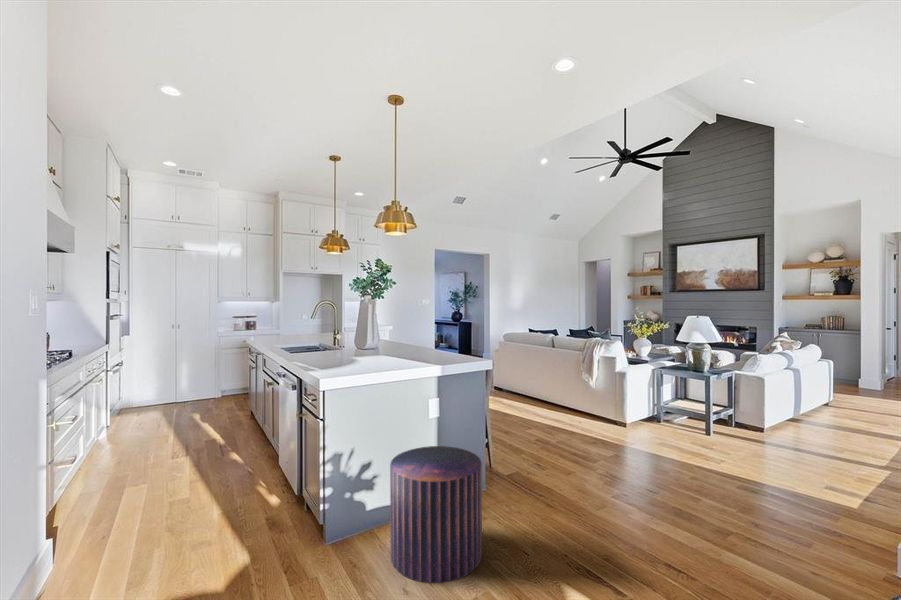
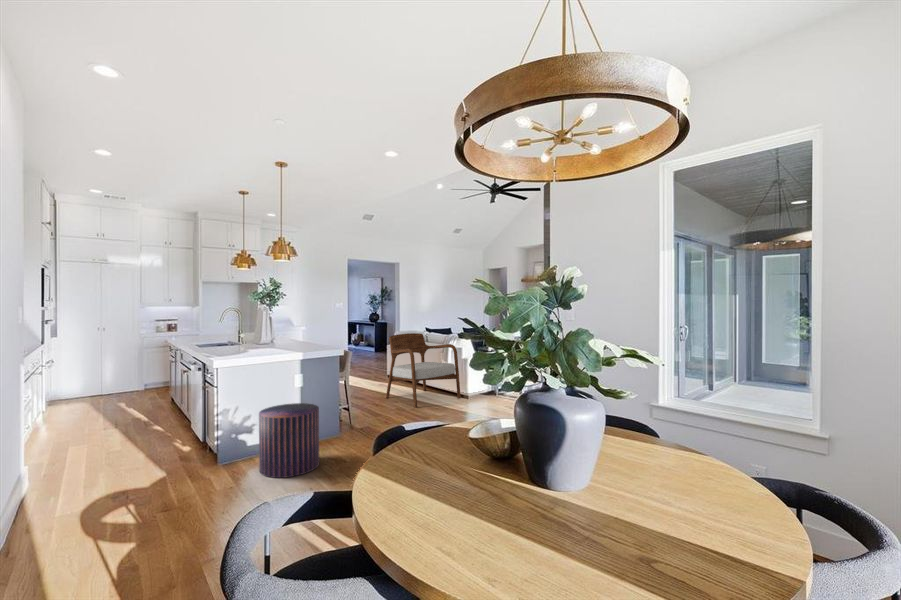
armchair: none [509,336,610,438] -> present [386,333,461,408]

